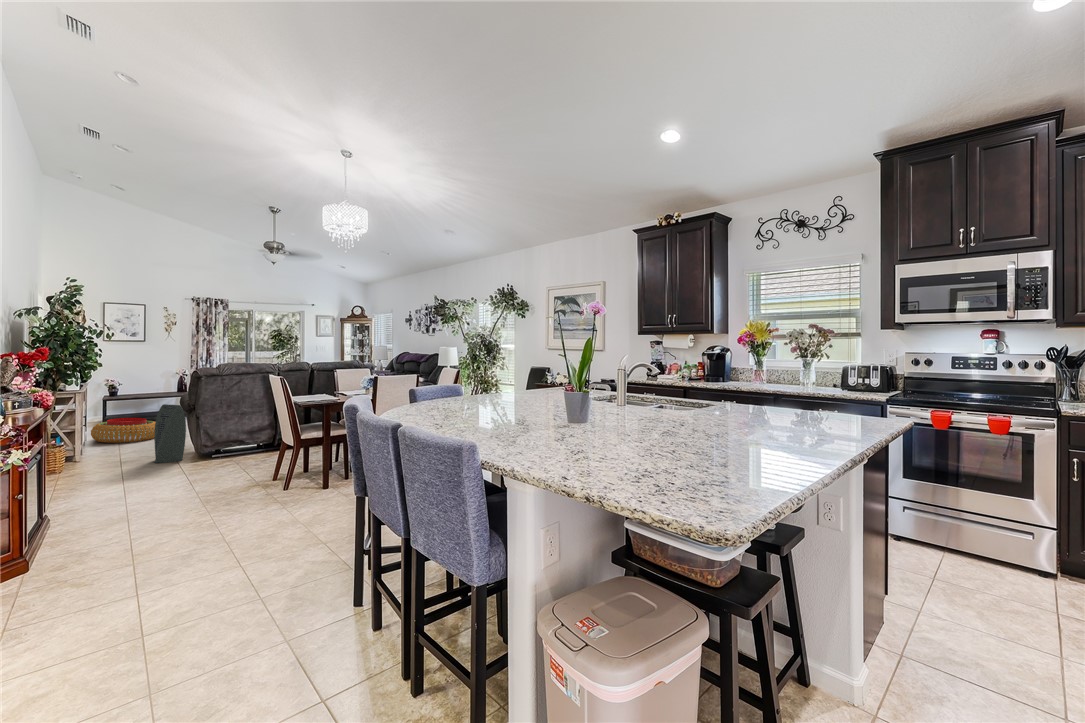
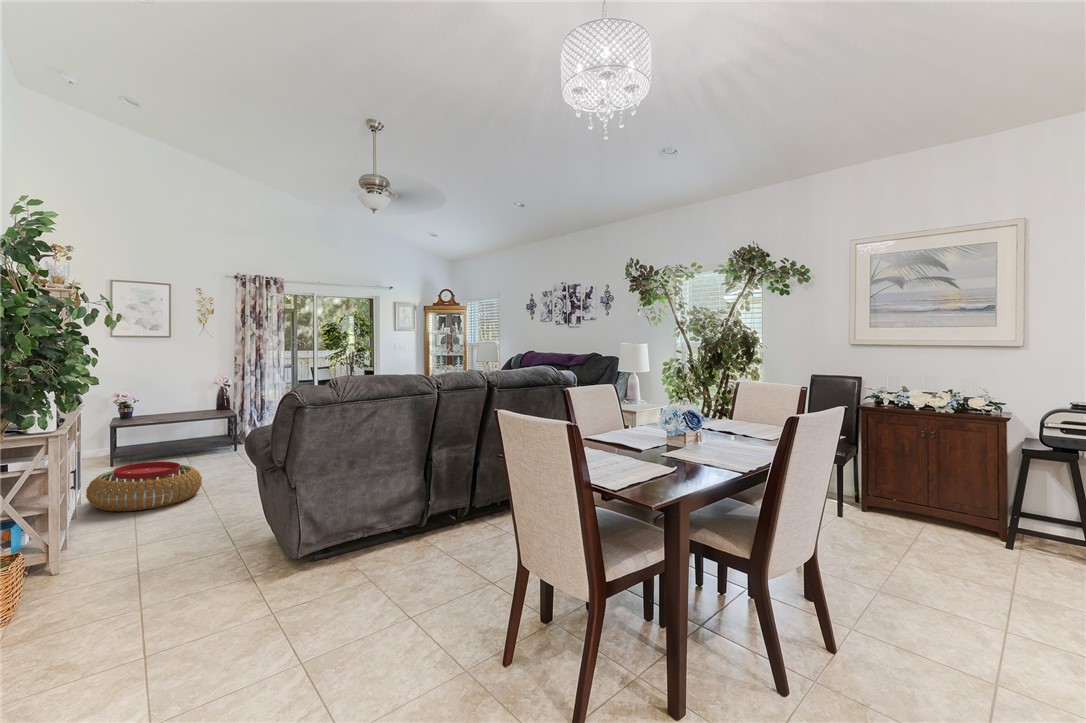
air purifier: present [154,404,186,463] -> none [205,458,266,581]

